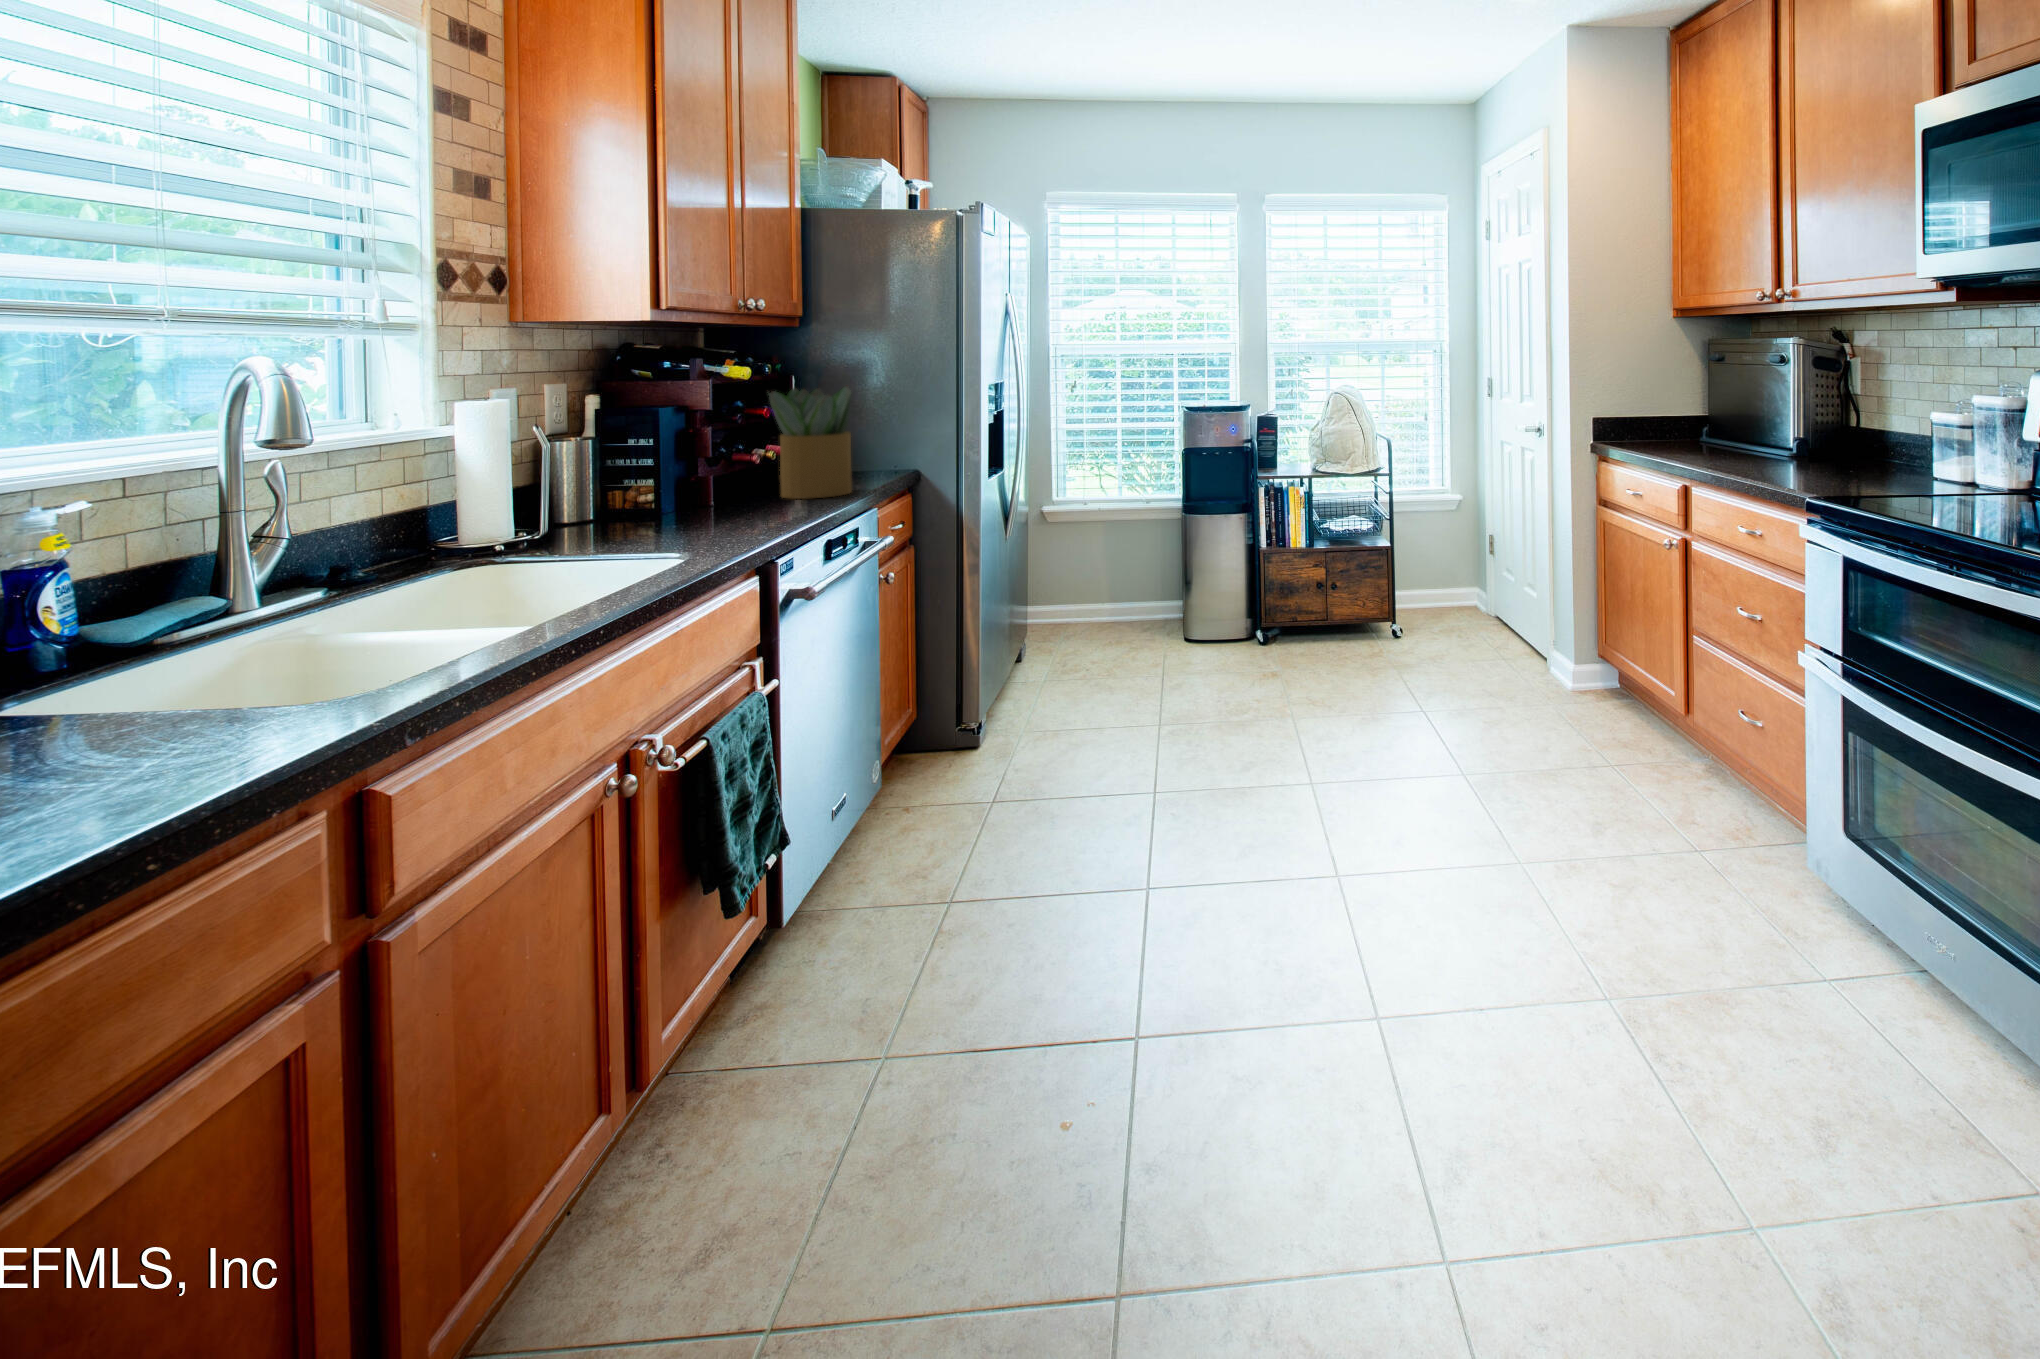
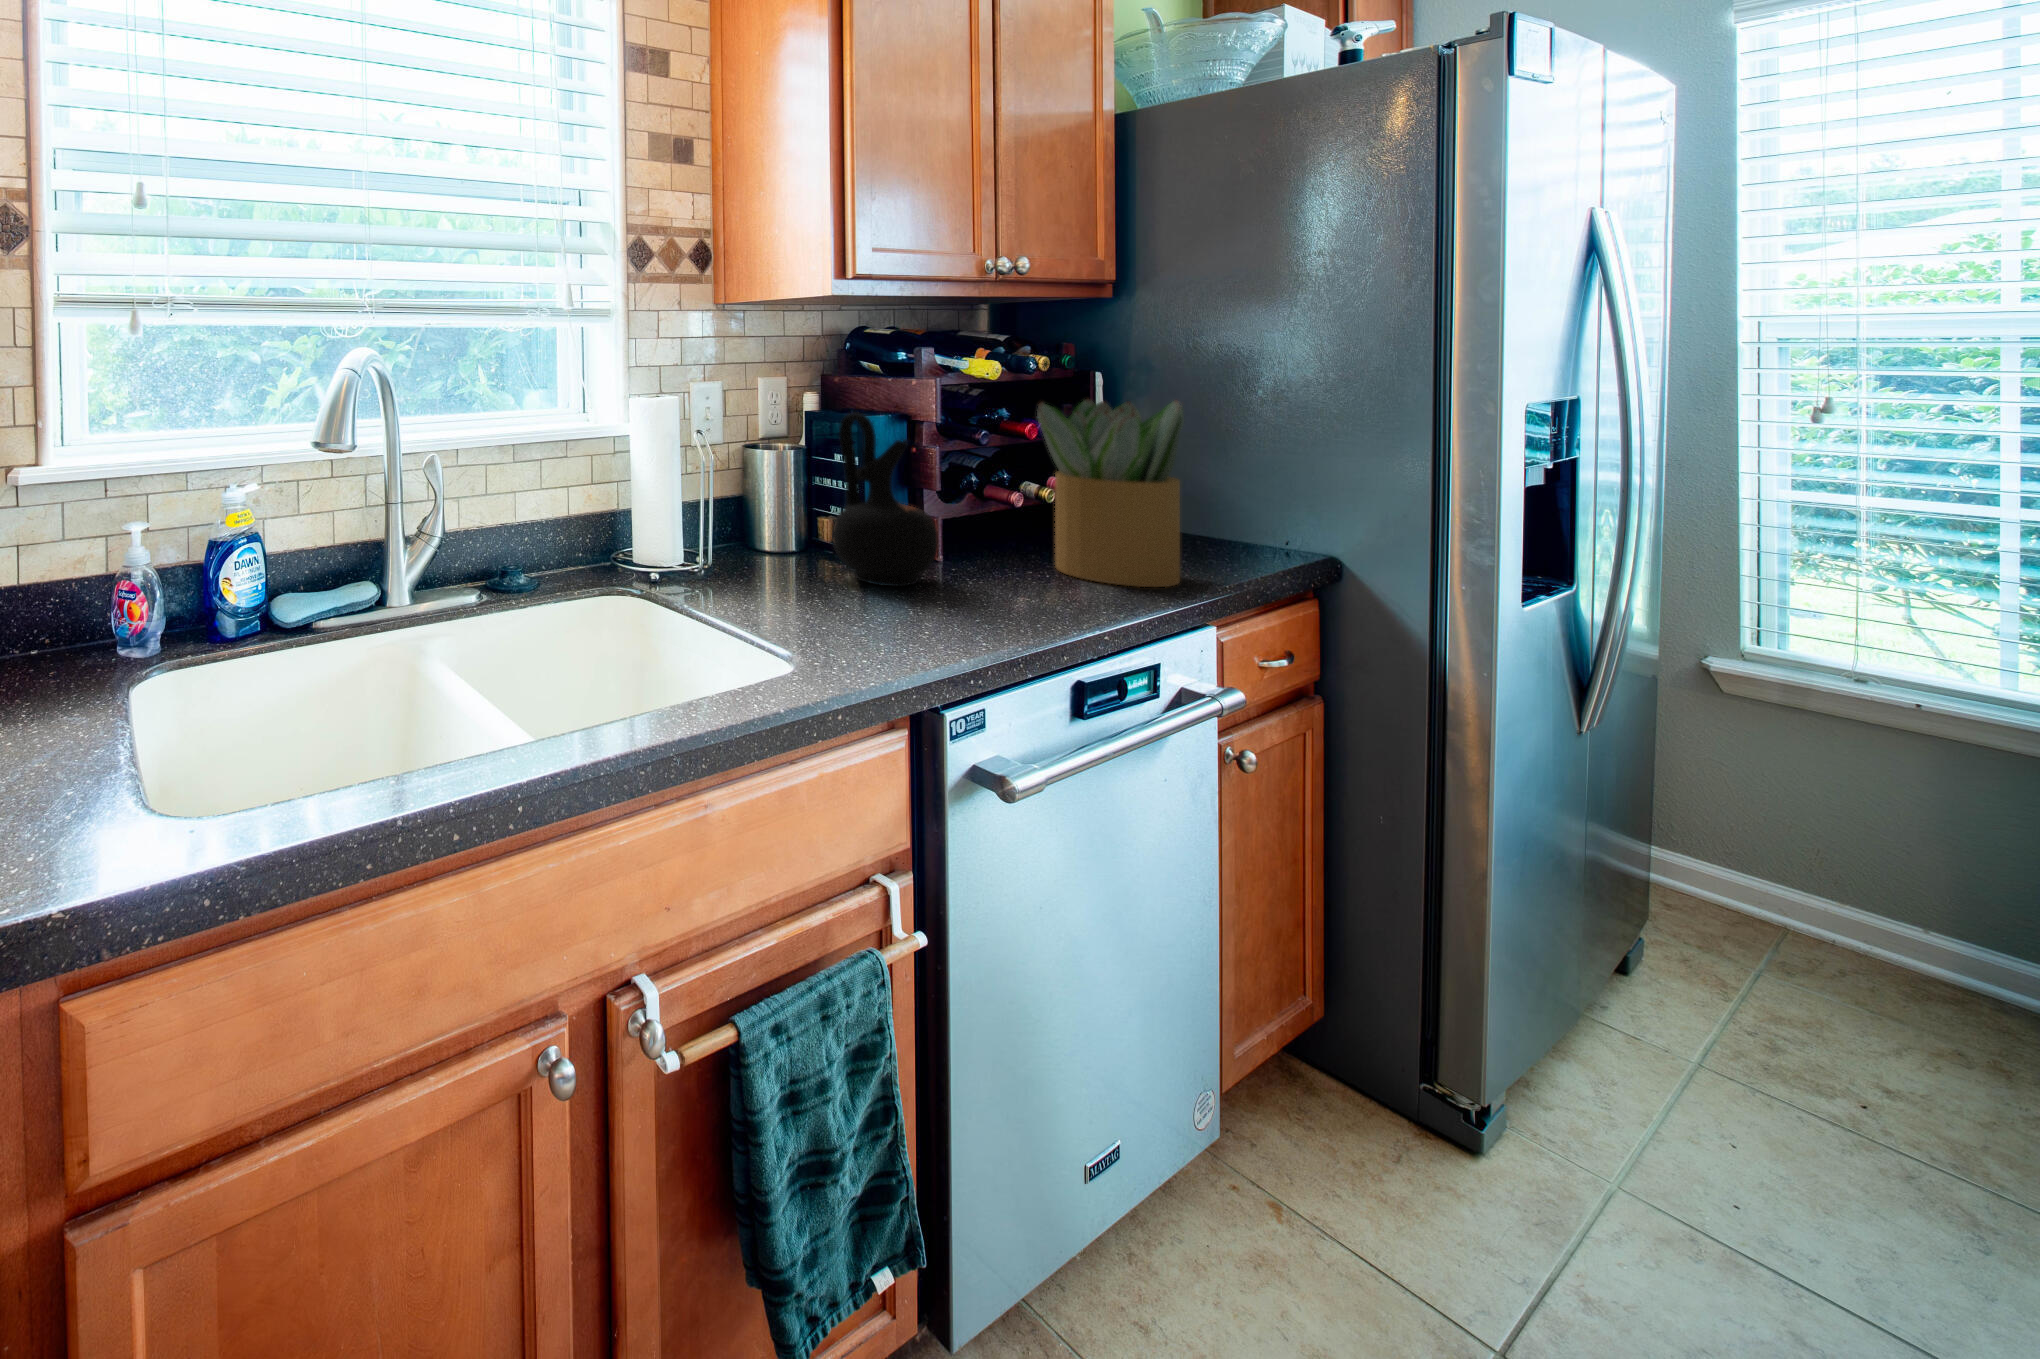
ceramic jug: none [641,403,722,522] -> present [832,412,938,586]

